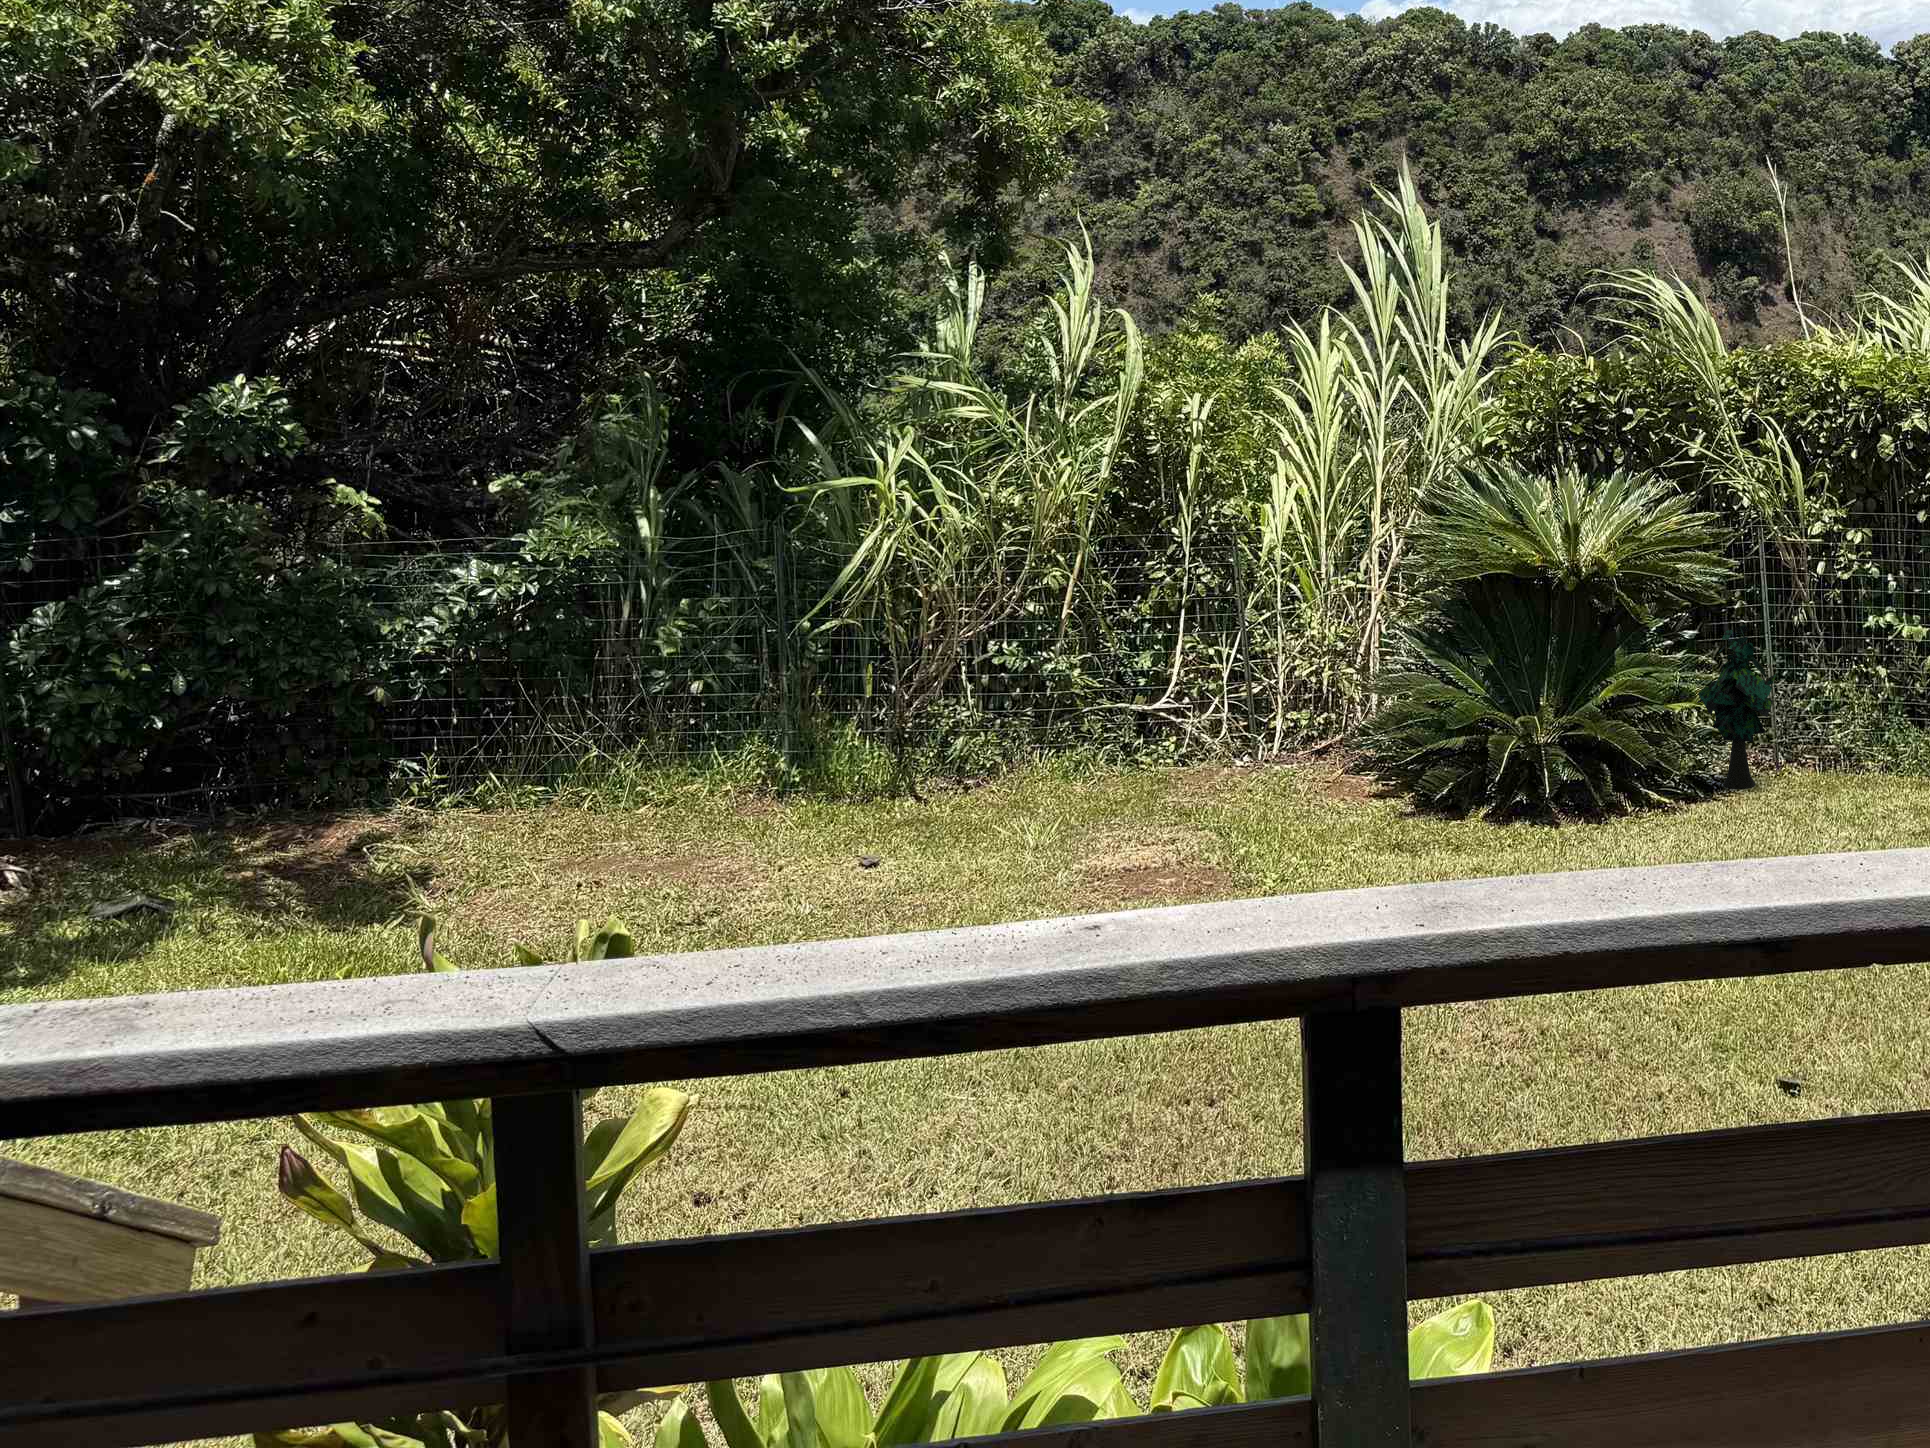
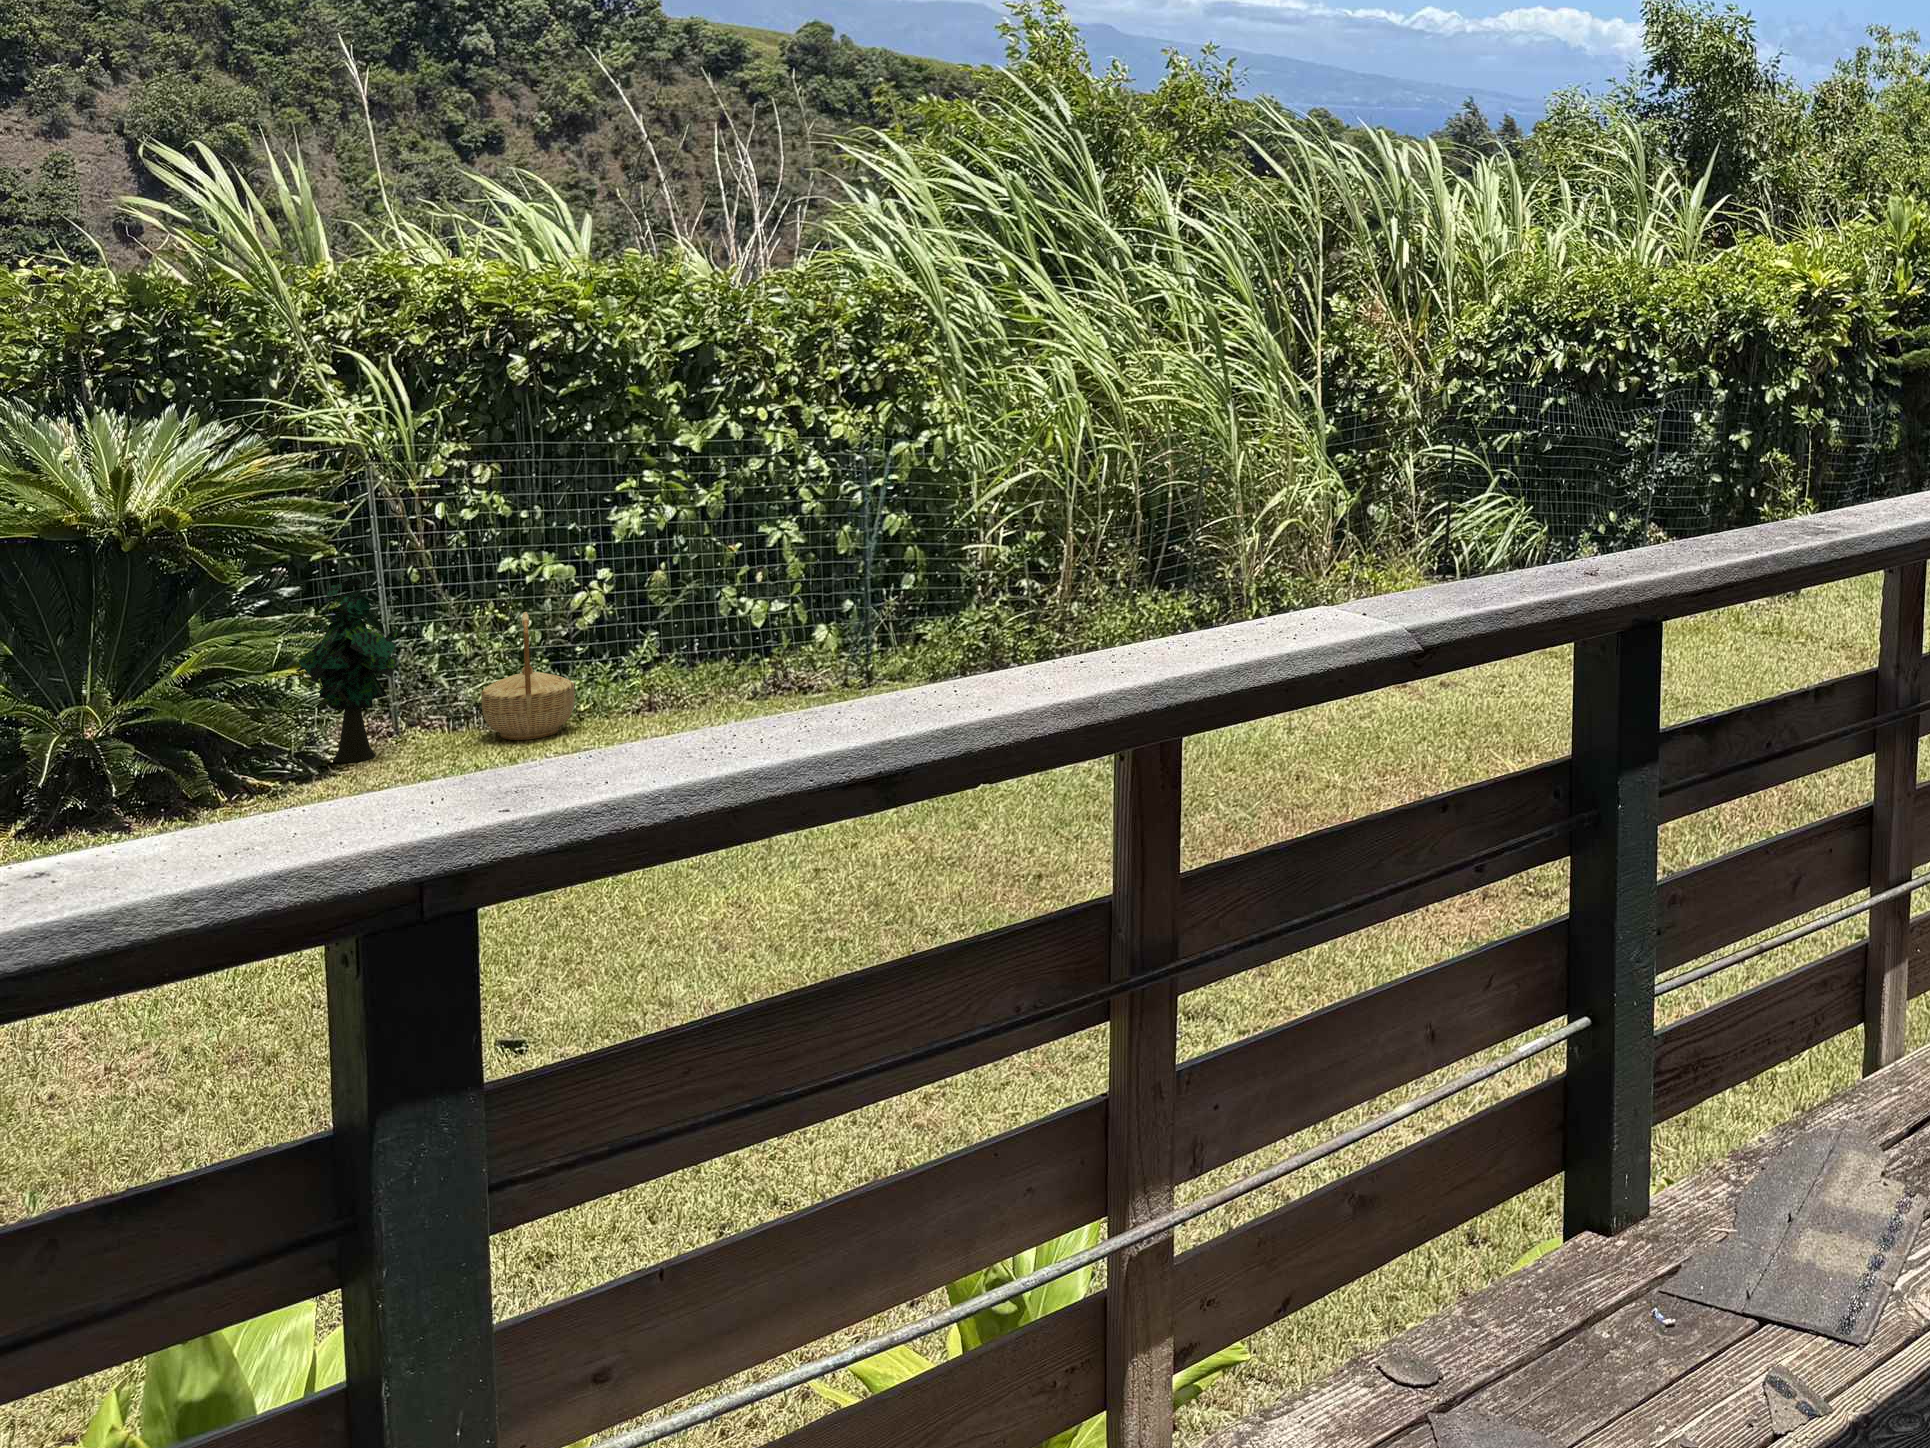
basket: none [1840,670,1918,790] -> present [481,612,575,740]

